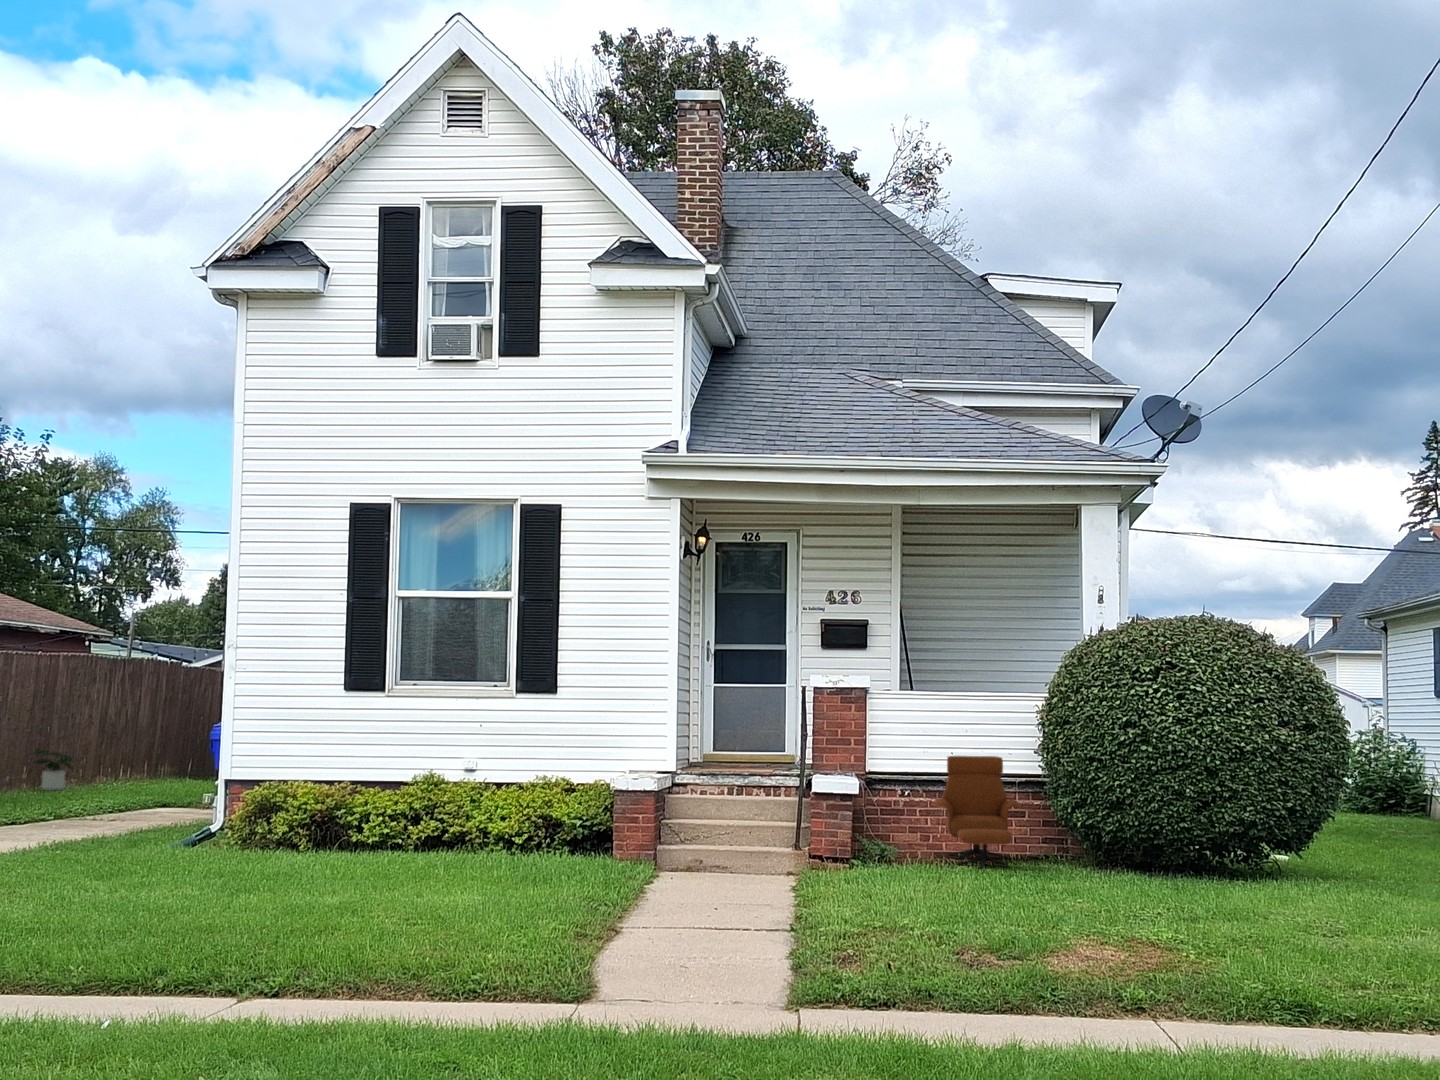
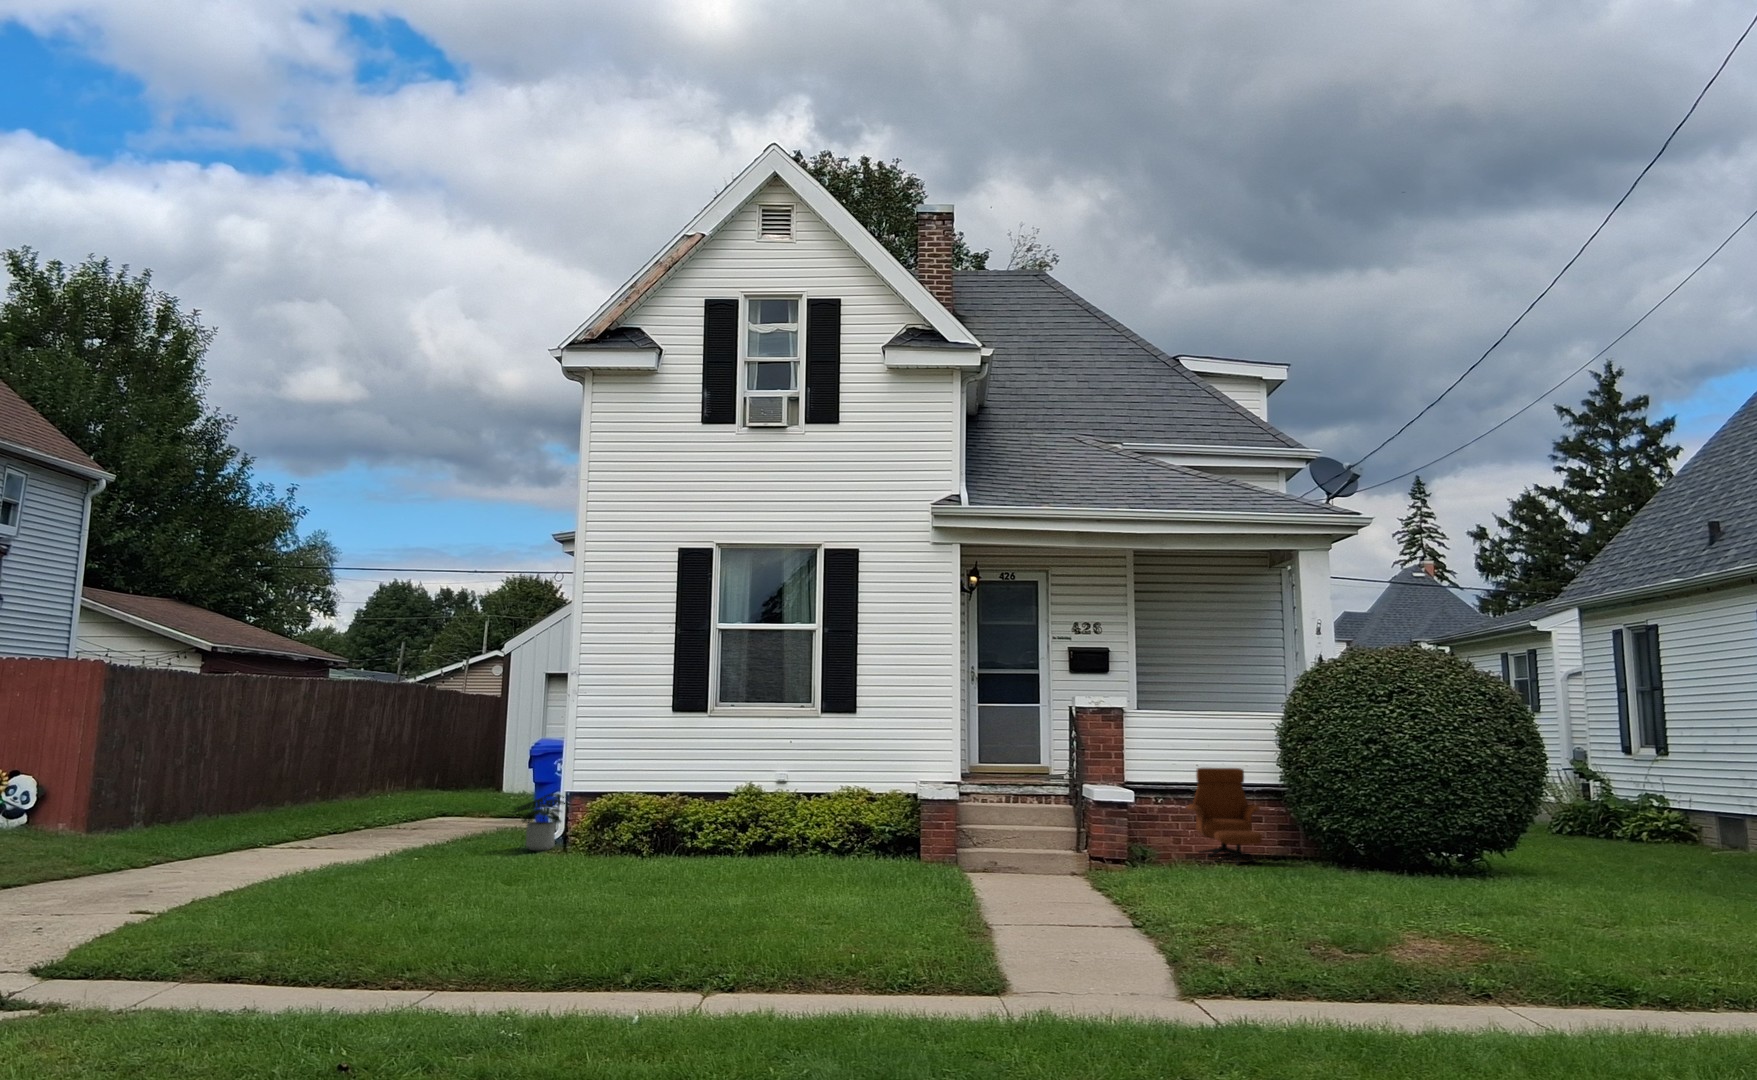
potted plant: present [32,750,73,791] -> present [513,793,565,850]

